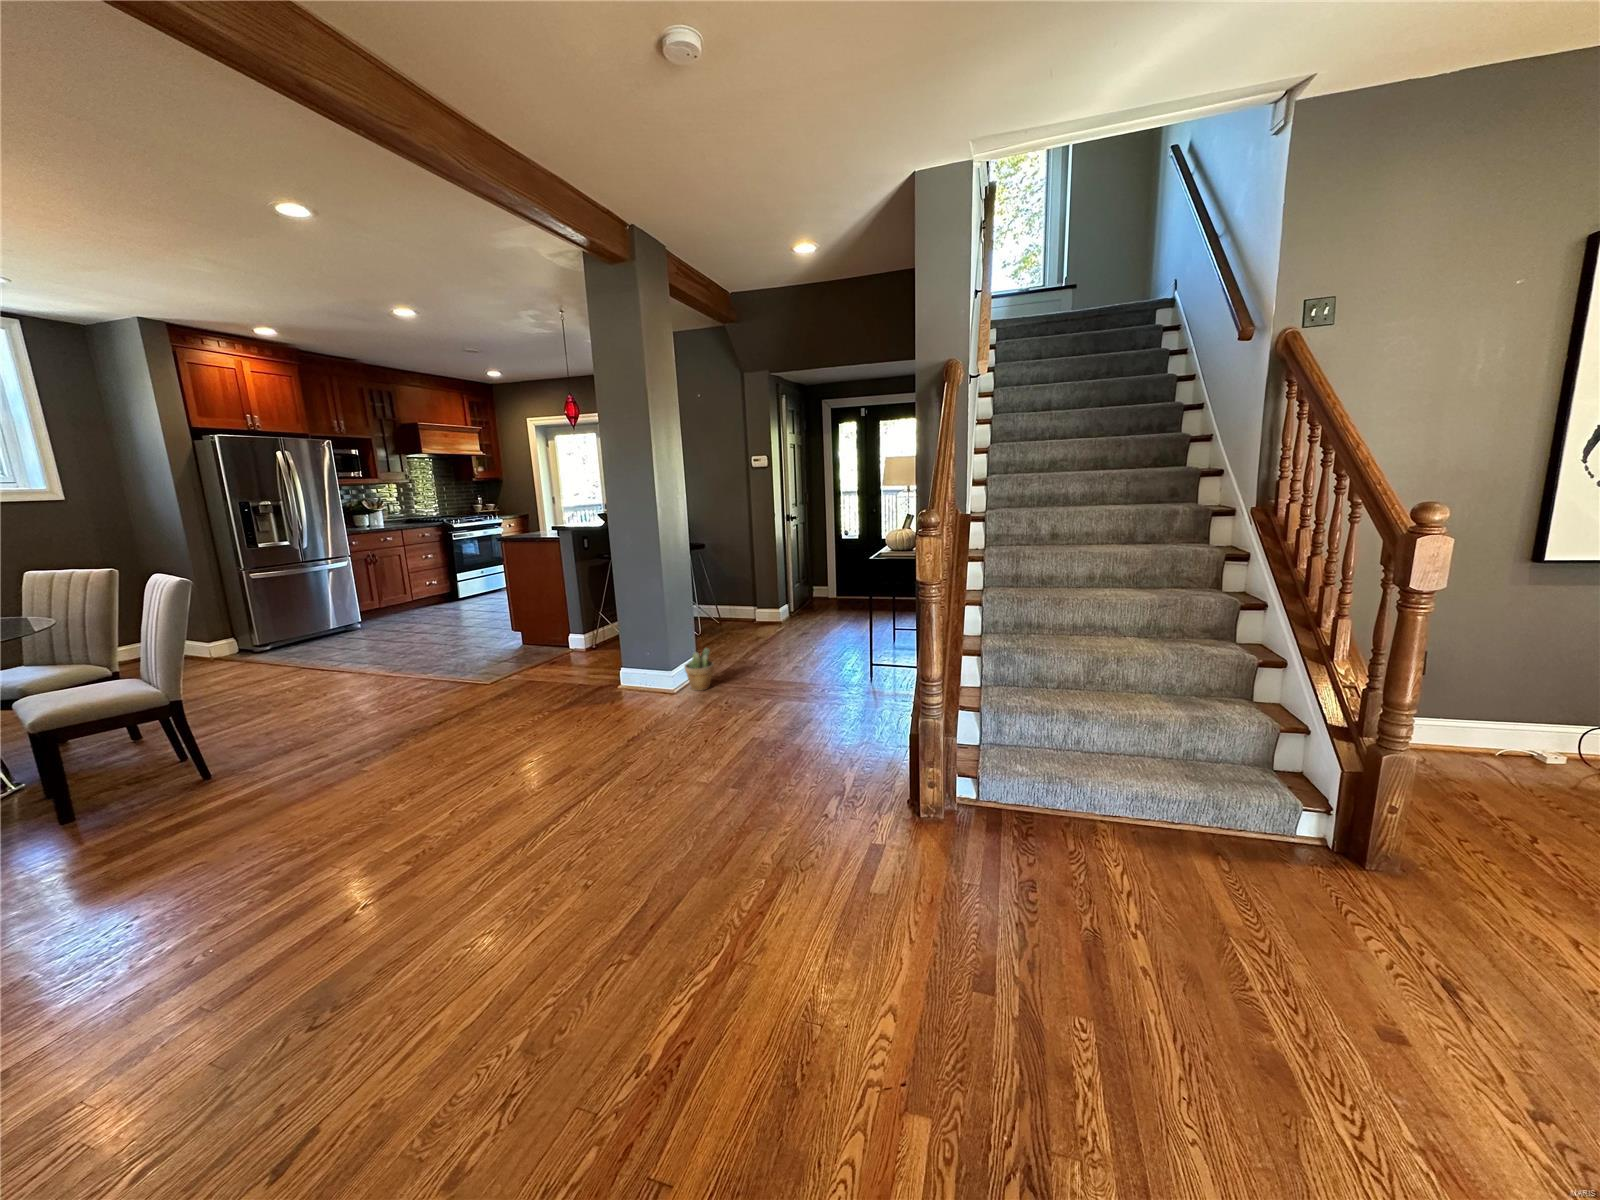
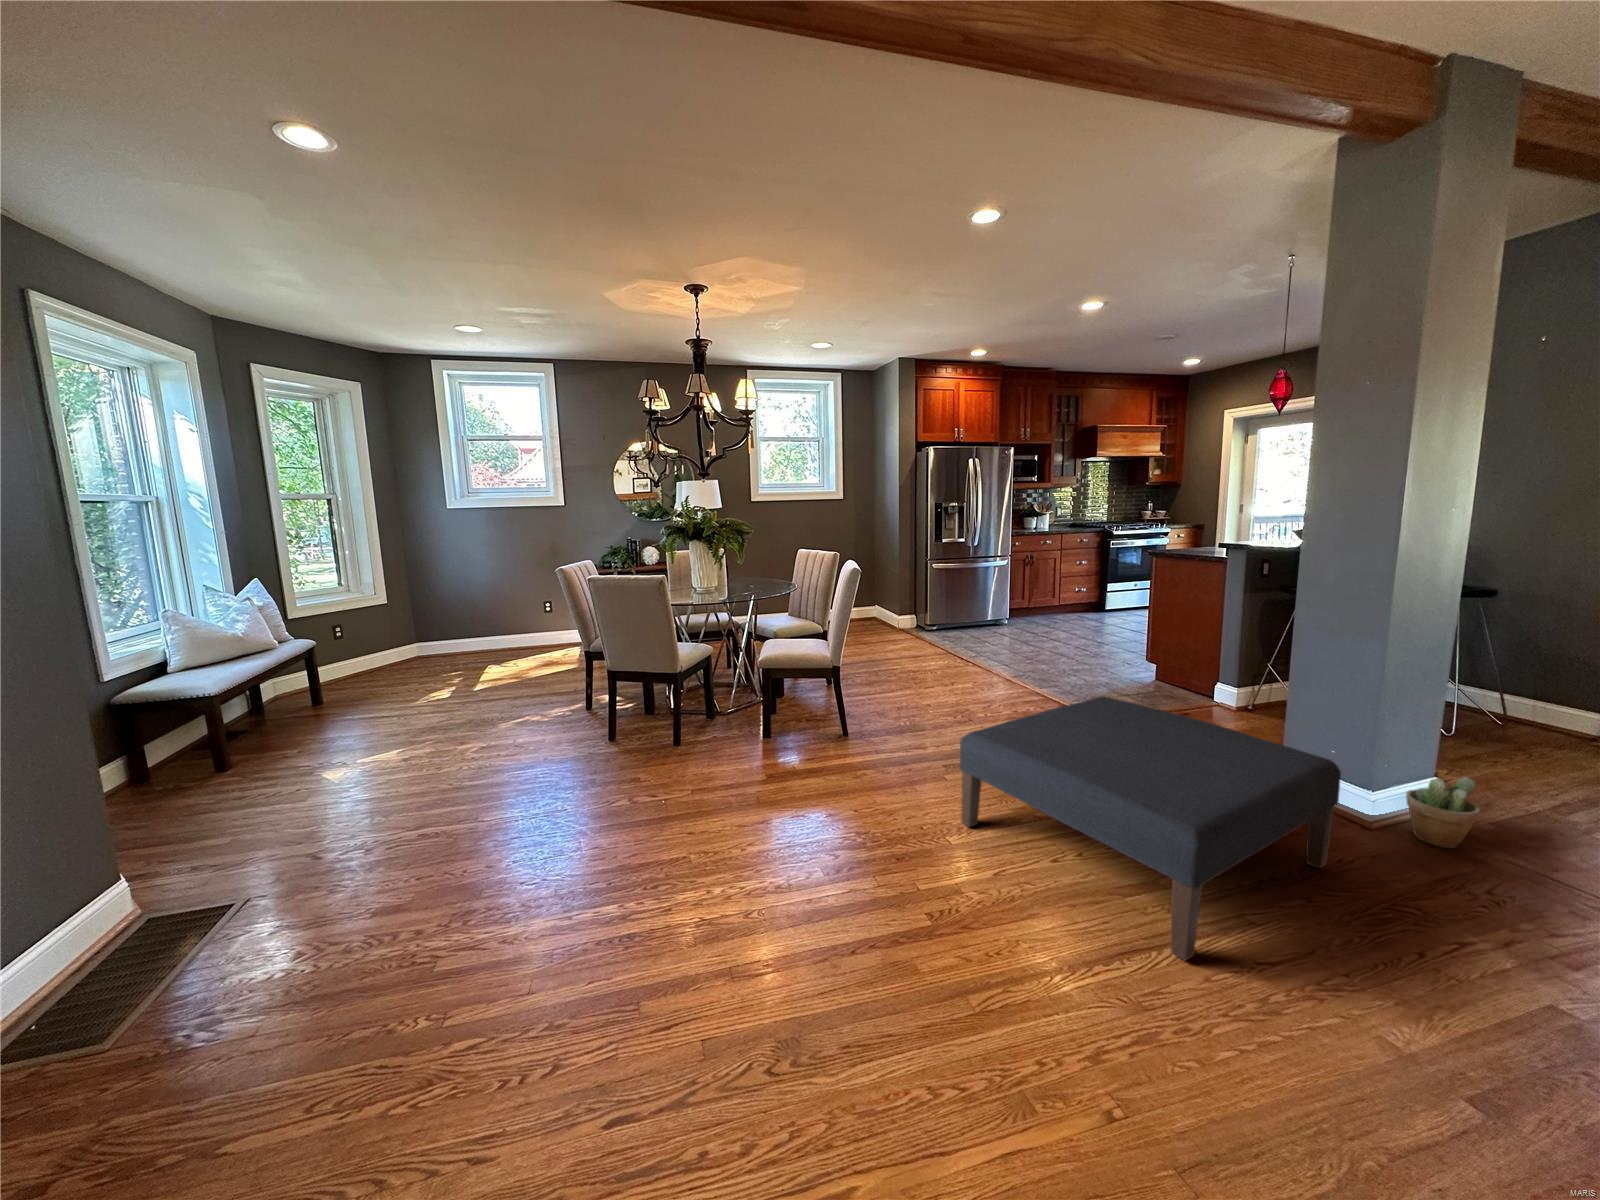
ottoman: none [387,652,657,797] -> present [960,696,1341,960]

